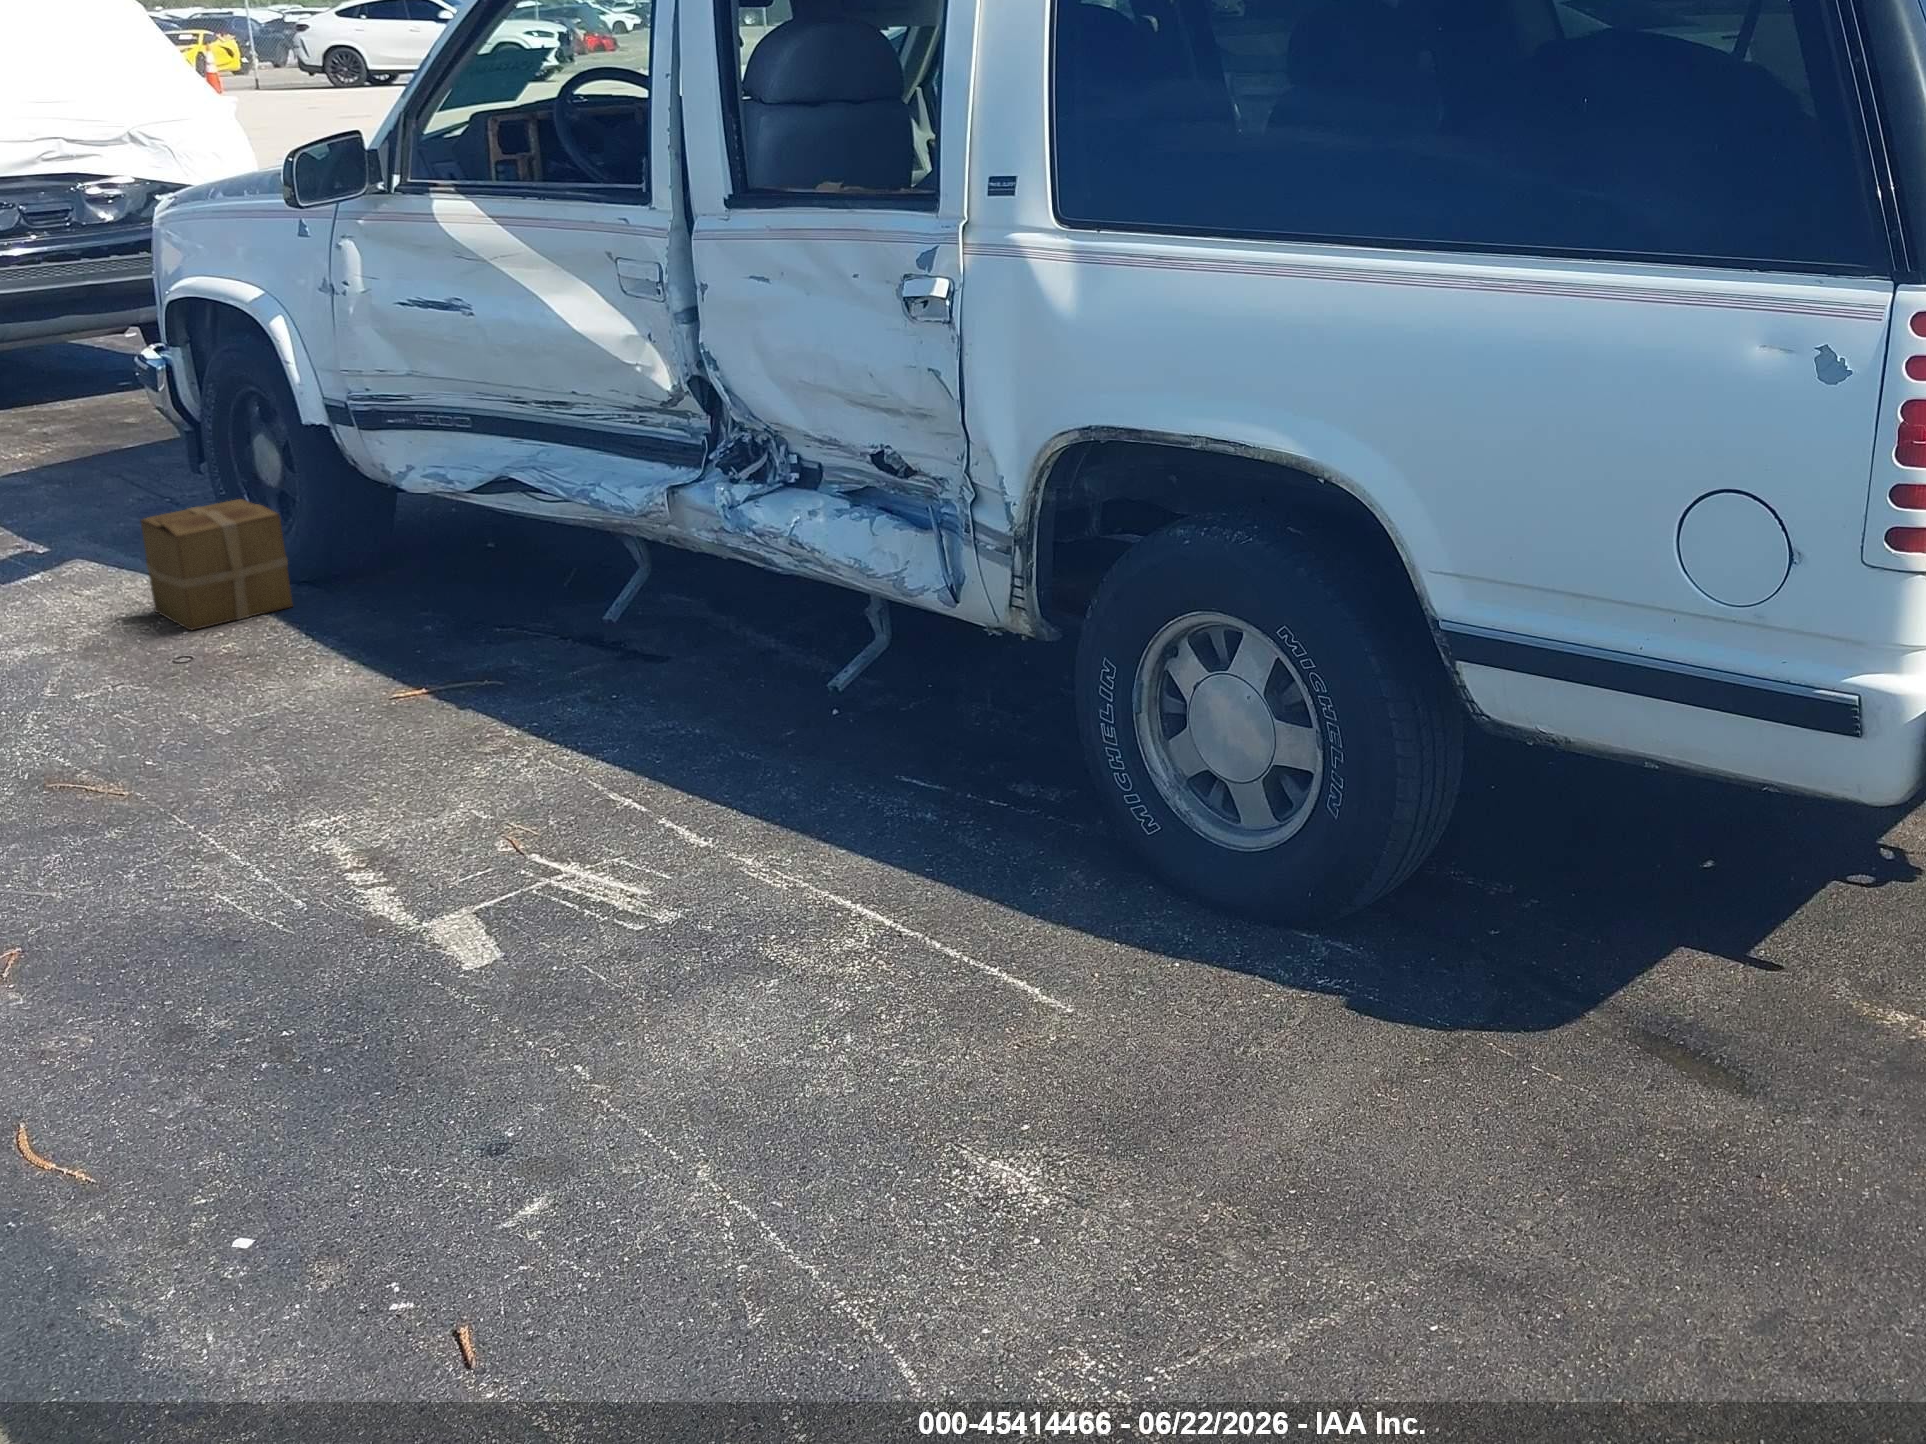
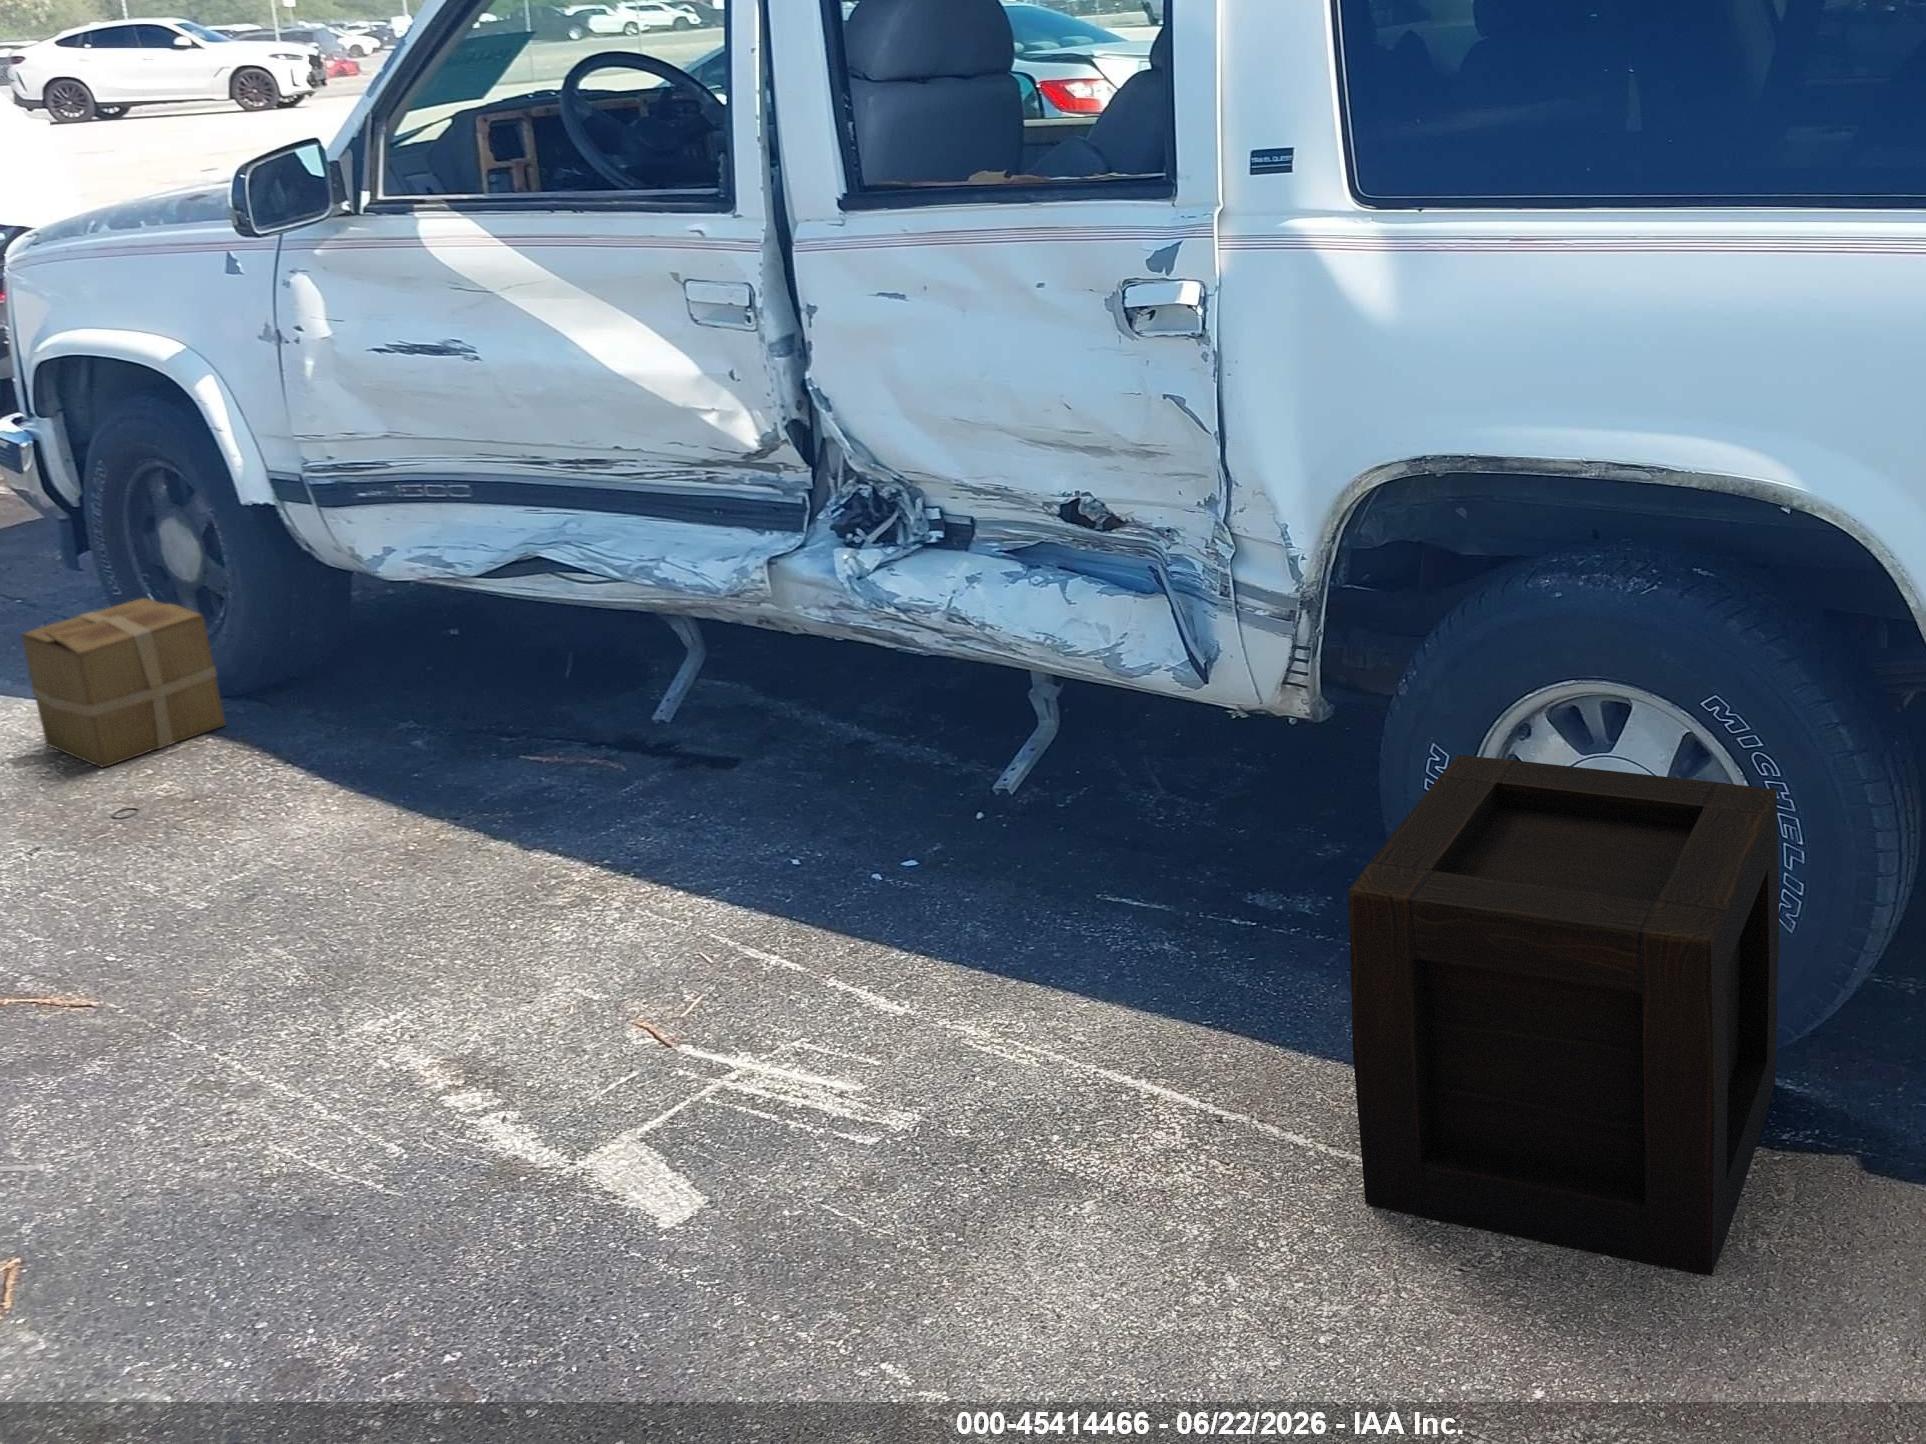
wooden crate: none [958,666,1337,1064] -> present [1349,755,1780,1275]

